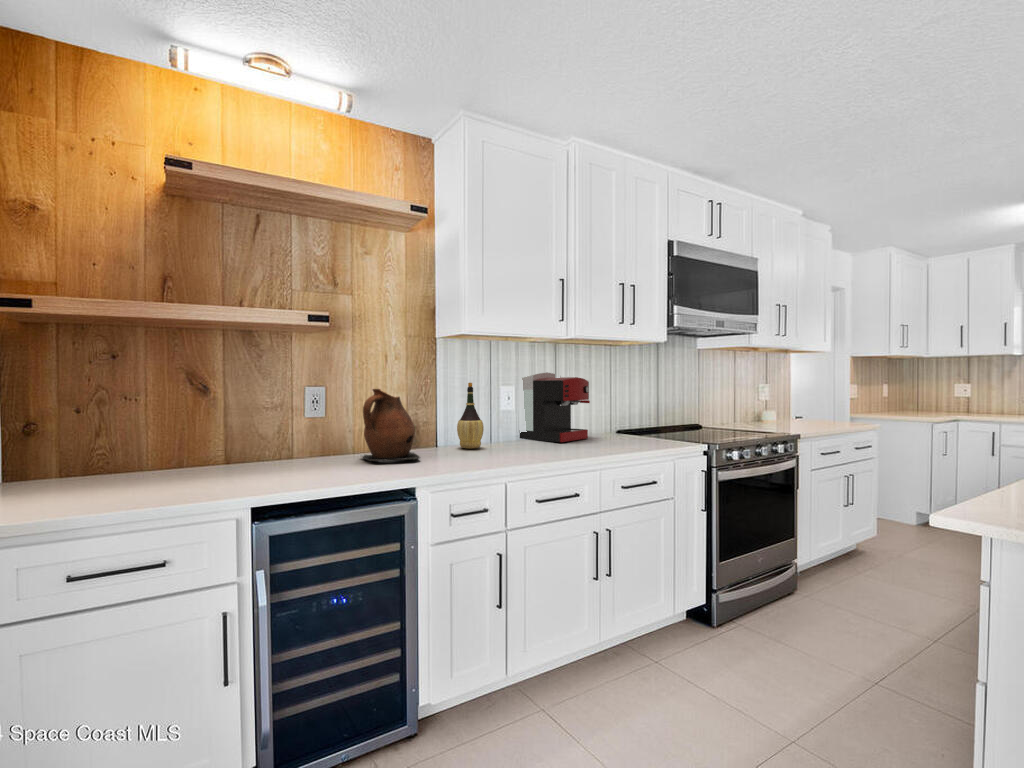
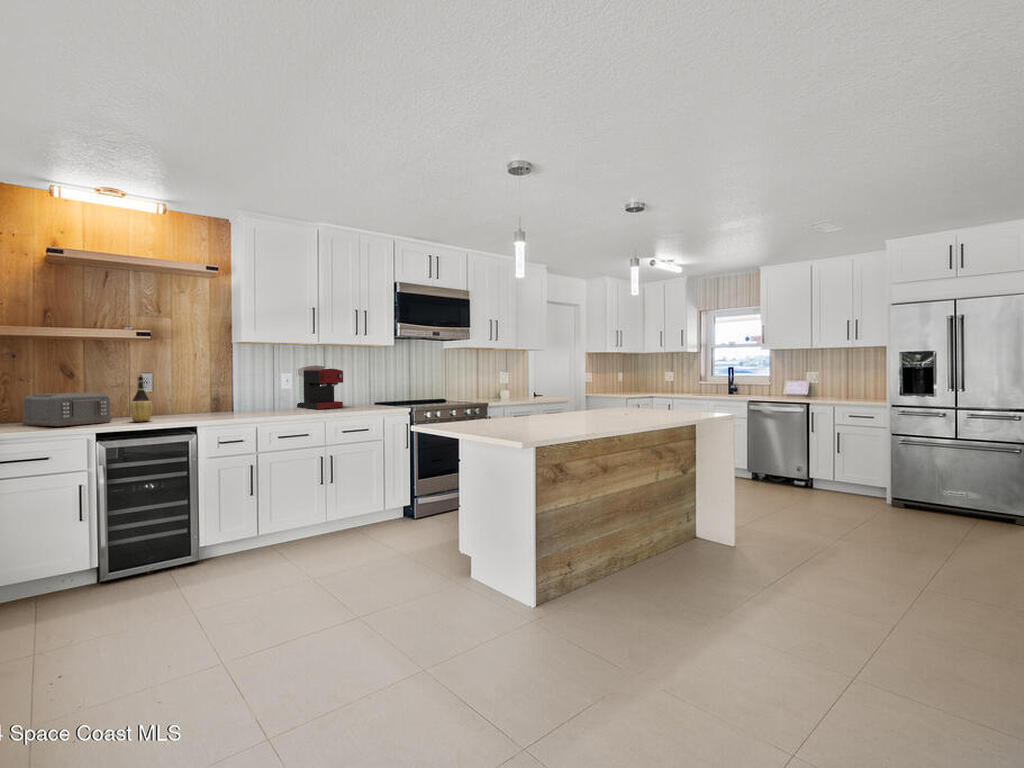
wine bottle: present [457,383,484,448] -> present [129,374,153,422]
ceramic pitcher: present [363,389,420,461] -> none [172,375,211,416]
toaster: none [121,420,271,490] -> present [22,393,111,426]

